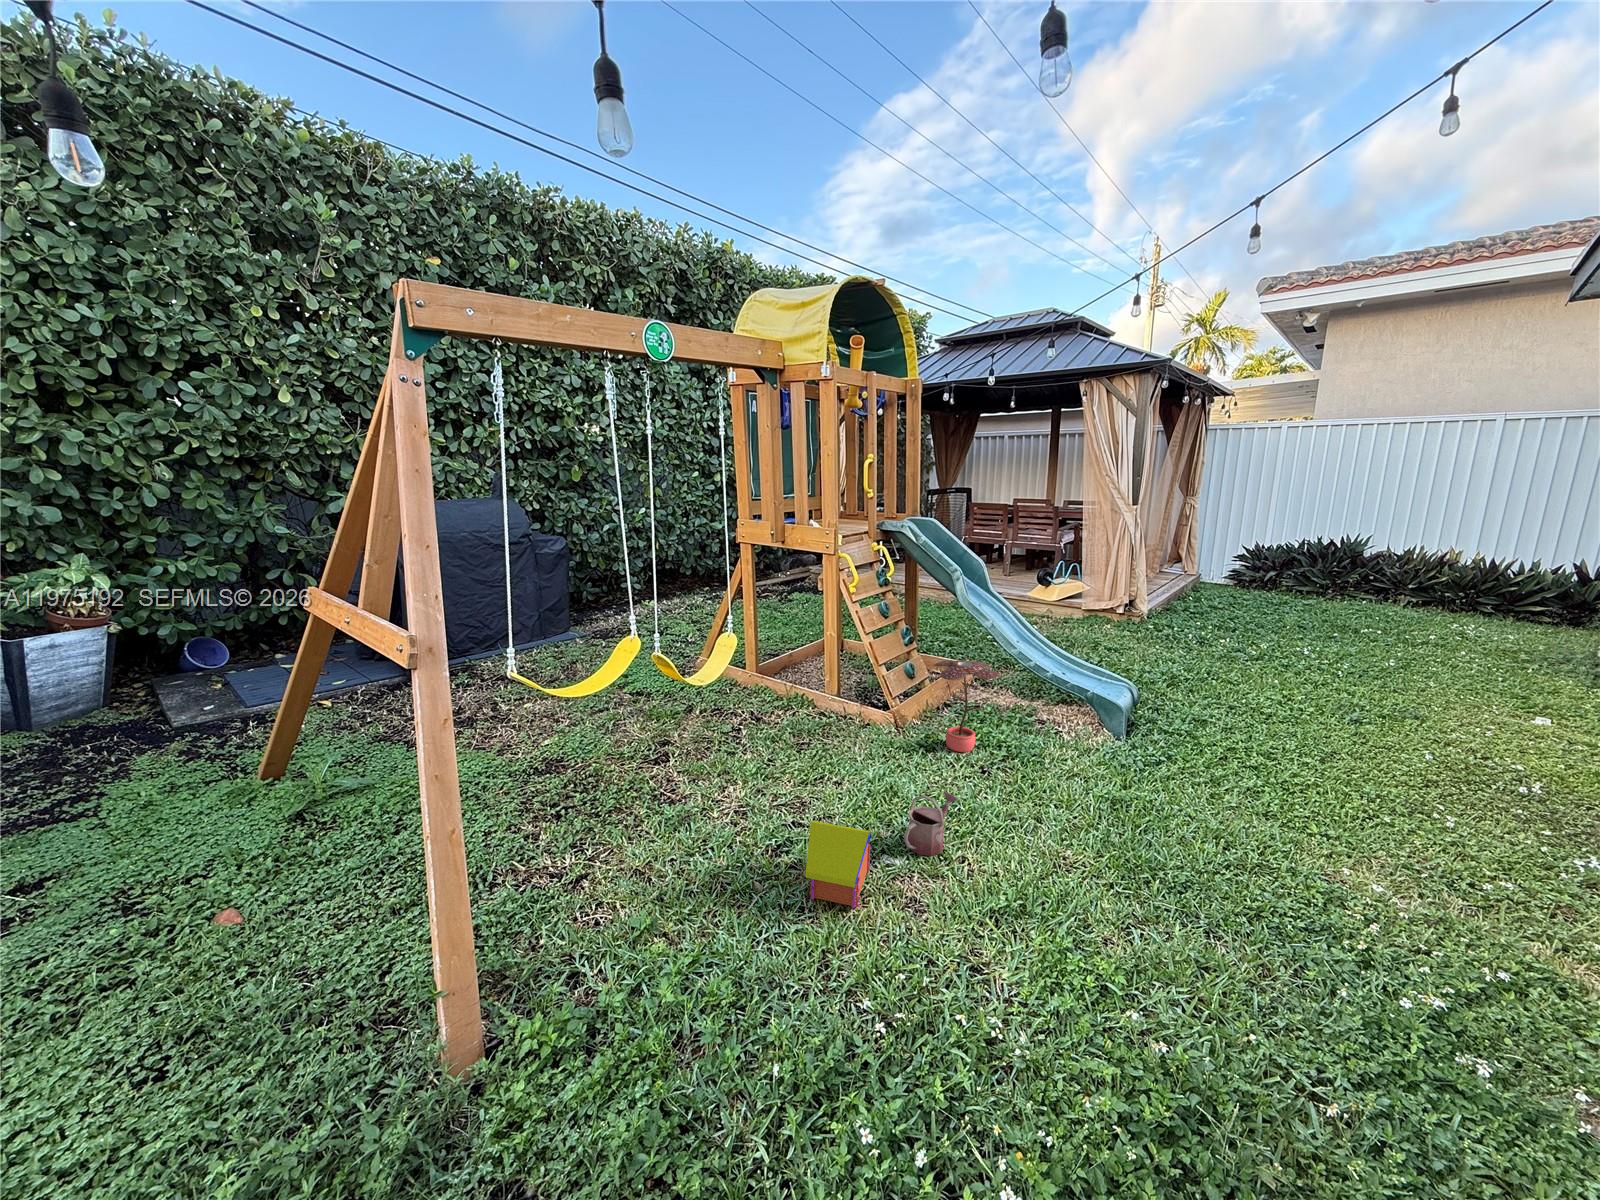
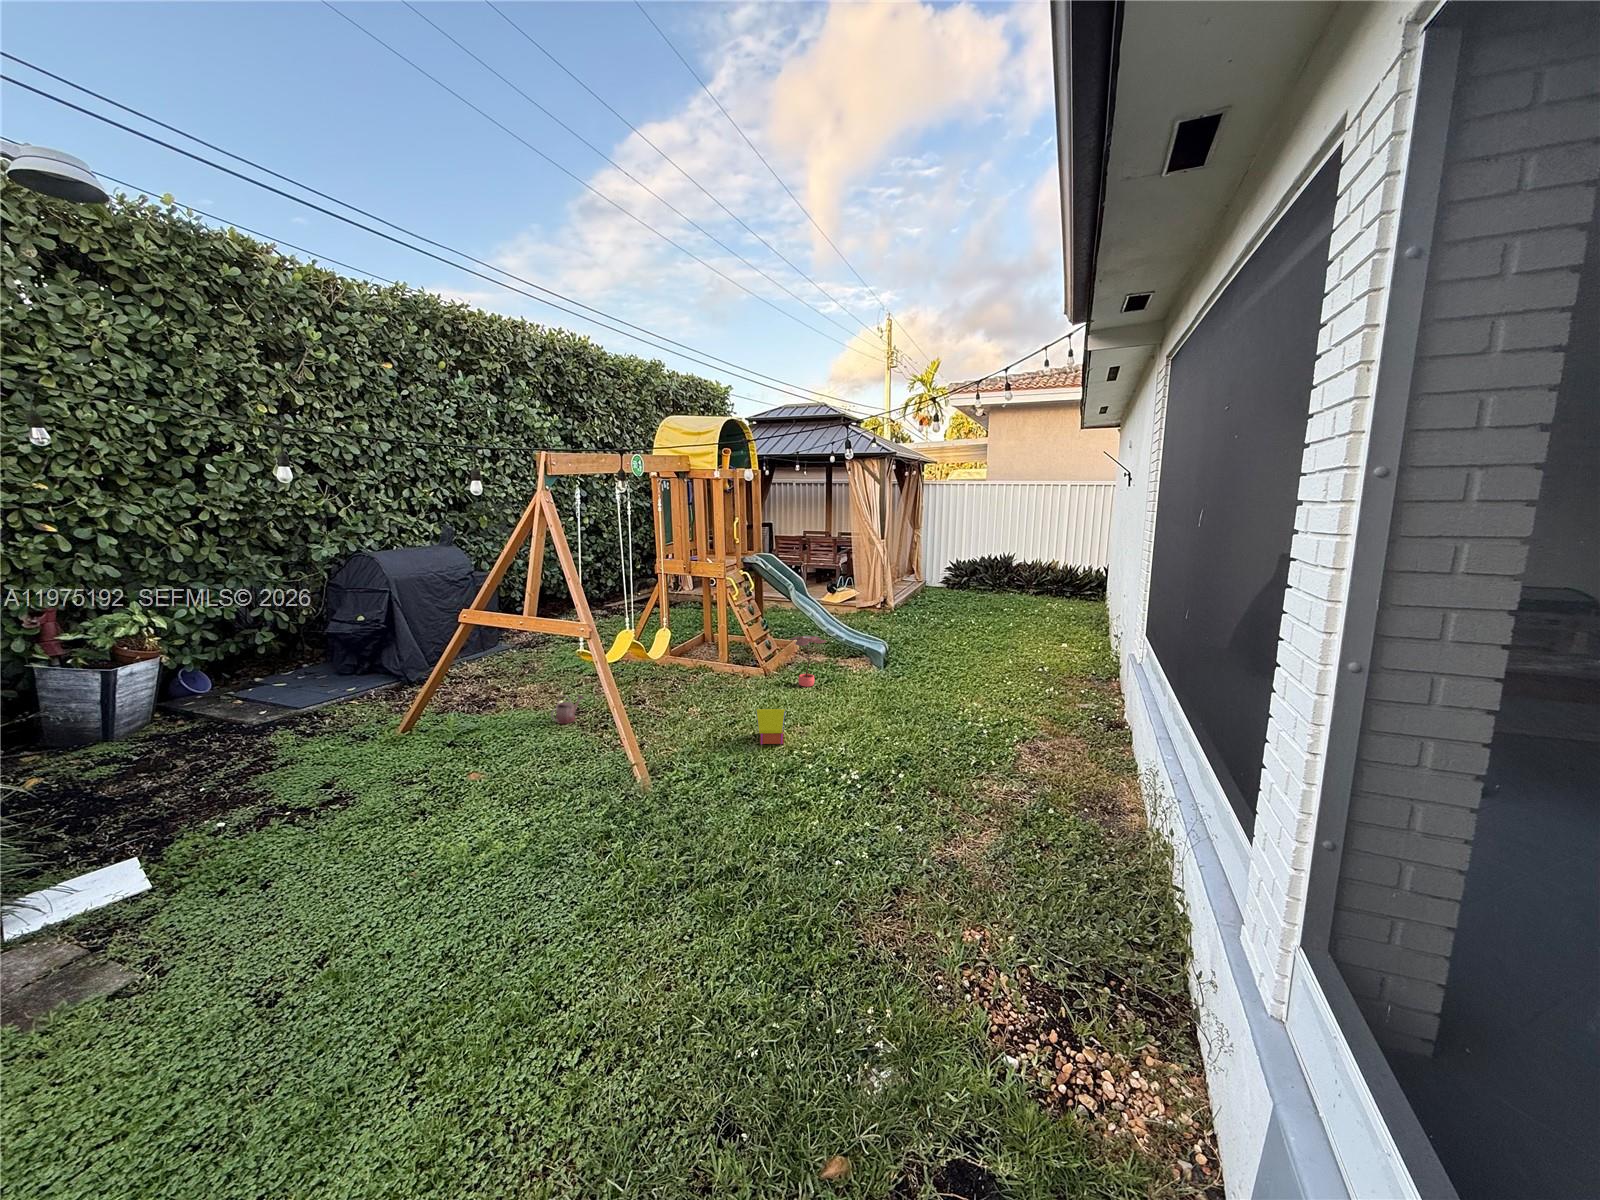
watering can: present [904,792,958,856] -> present [551,695,583,724]

